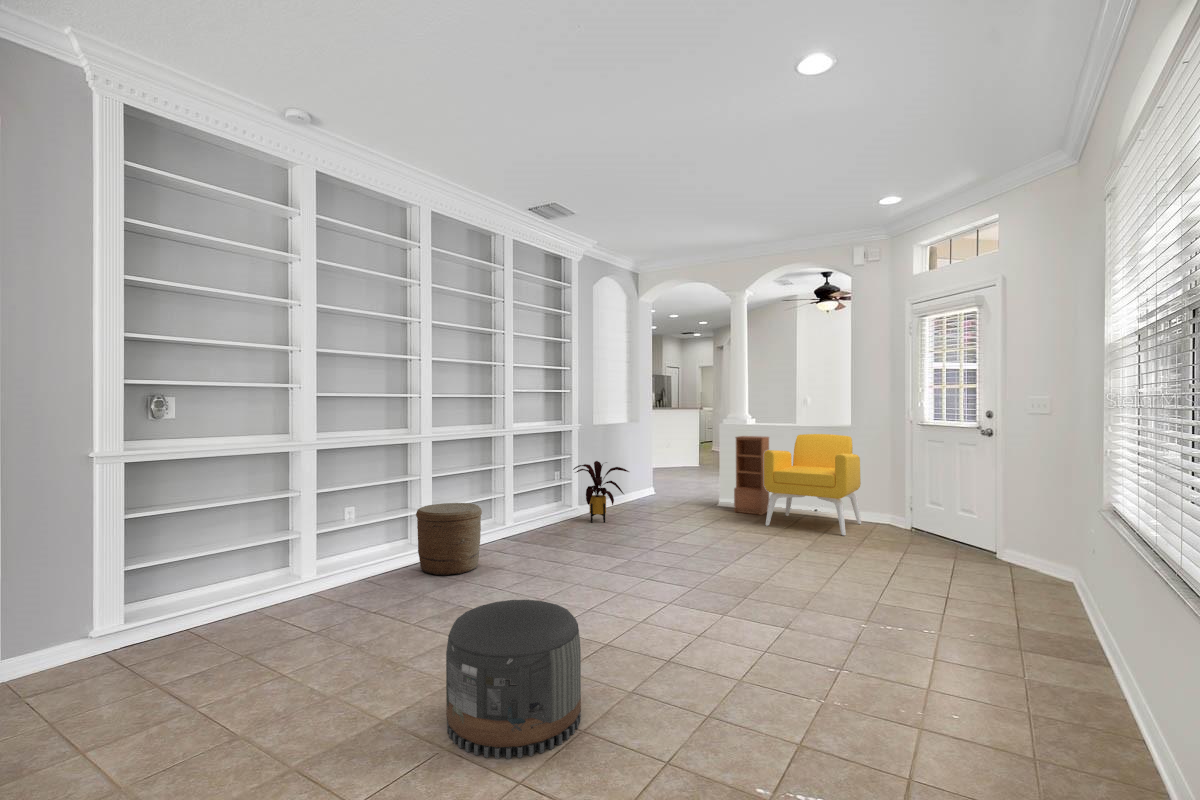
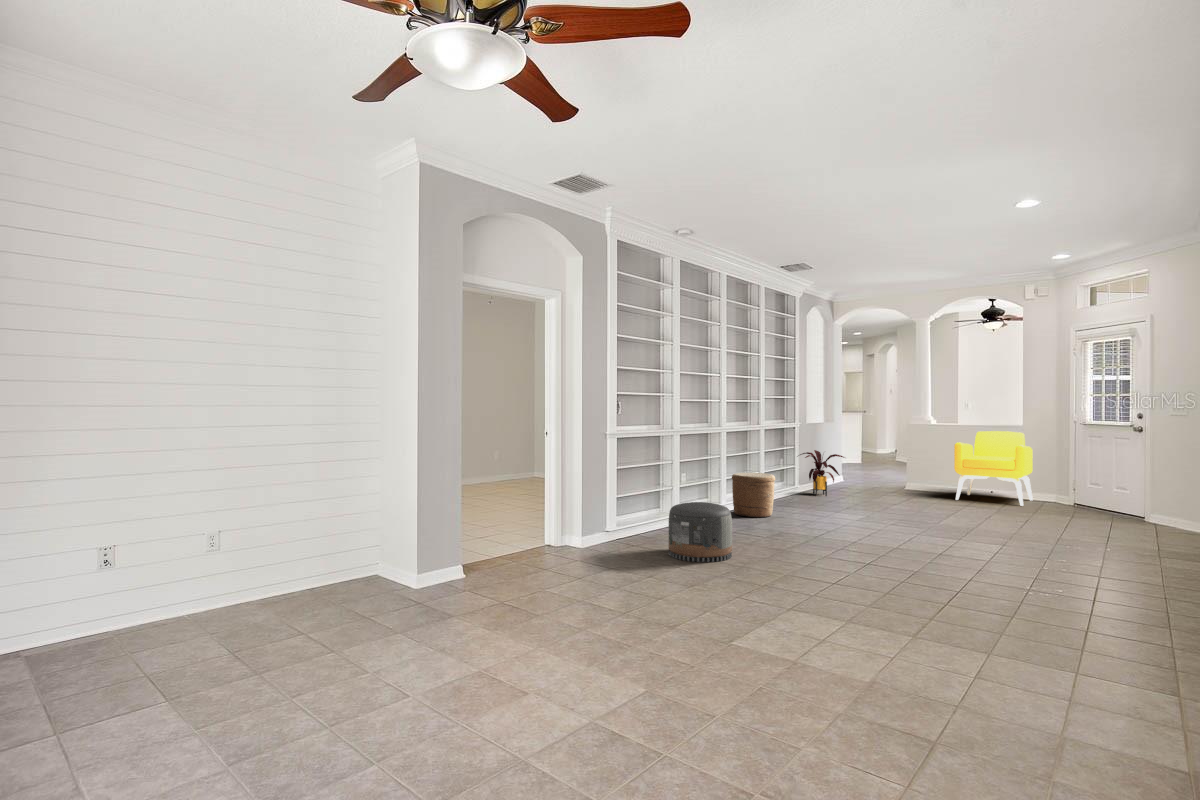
bookcase: present [734,436,769,515] -> none [923,433,952,494]
pouf: present [446,600,581,759] -> present [668,502,732,562]

